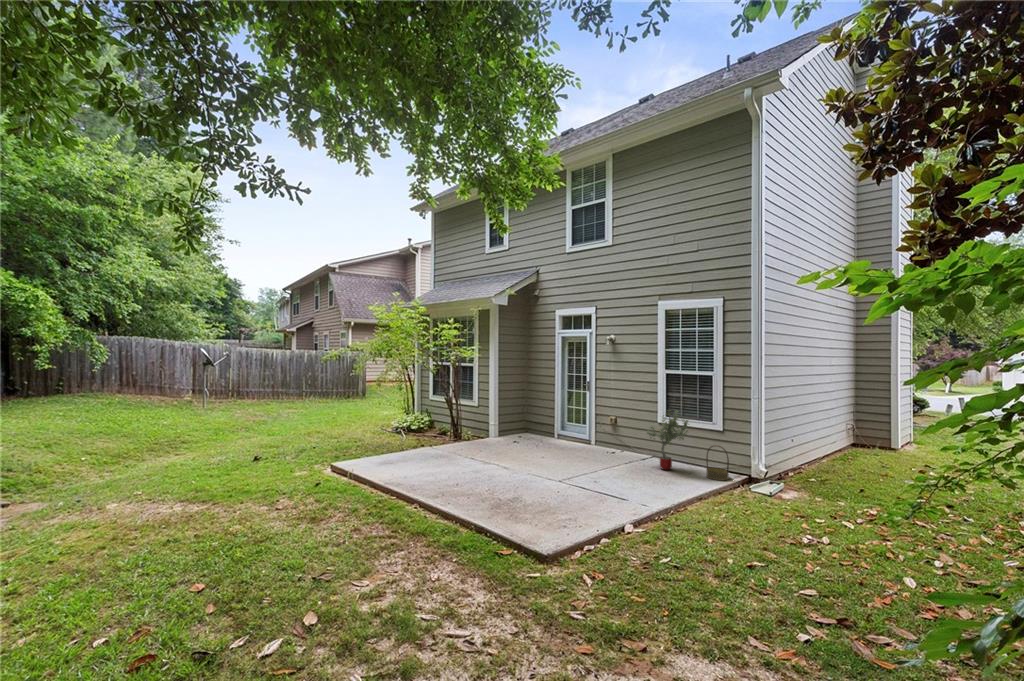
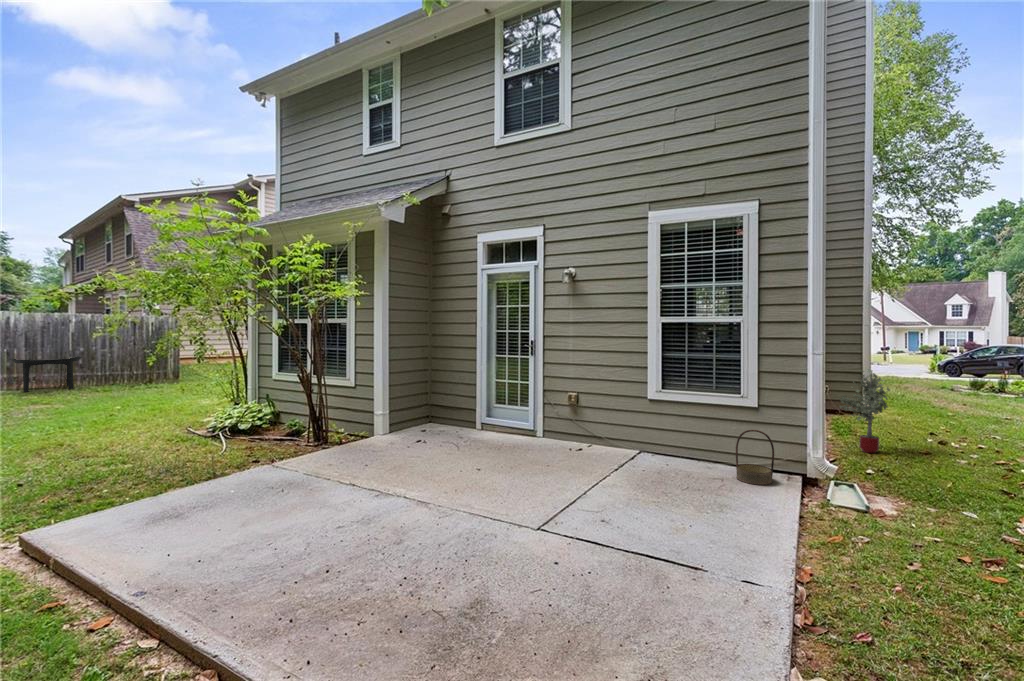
round table: none [275,378,312,401] -> present [11,356,82,392]
potted tree: present [647,410,688,470] -> present [840,369,890,453]

